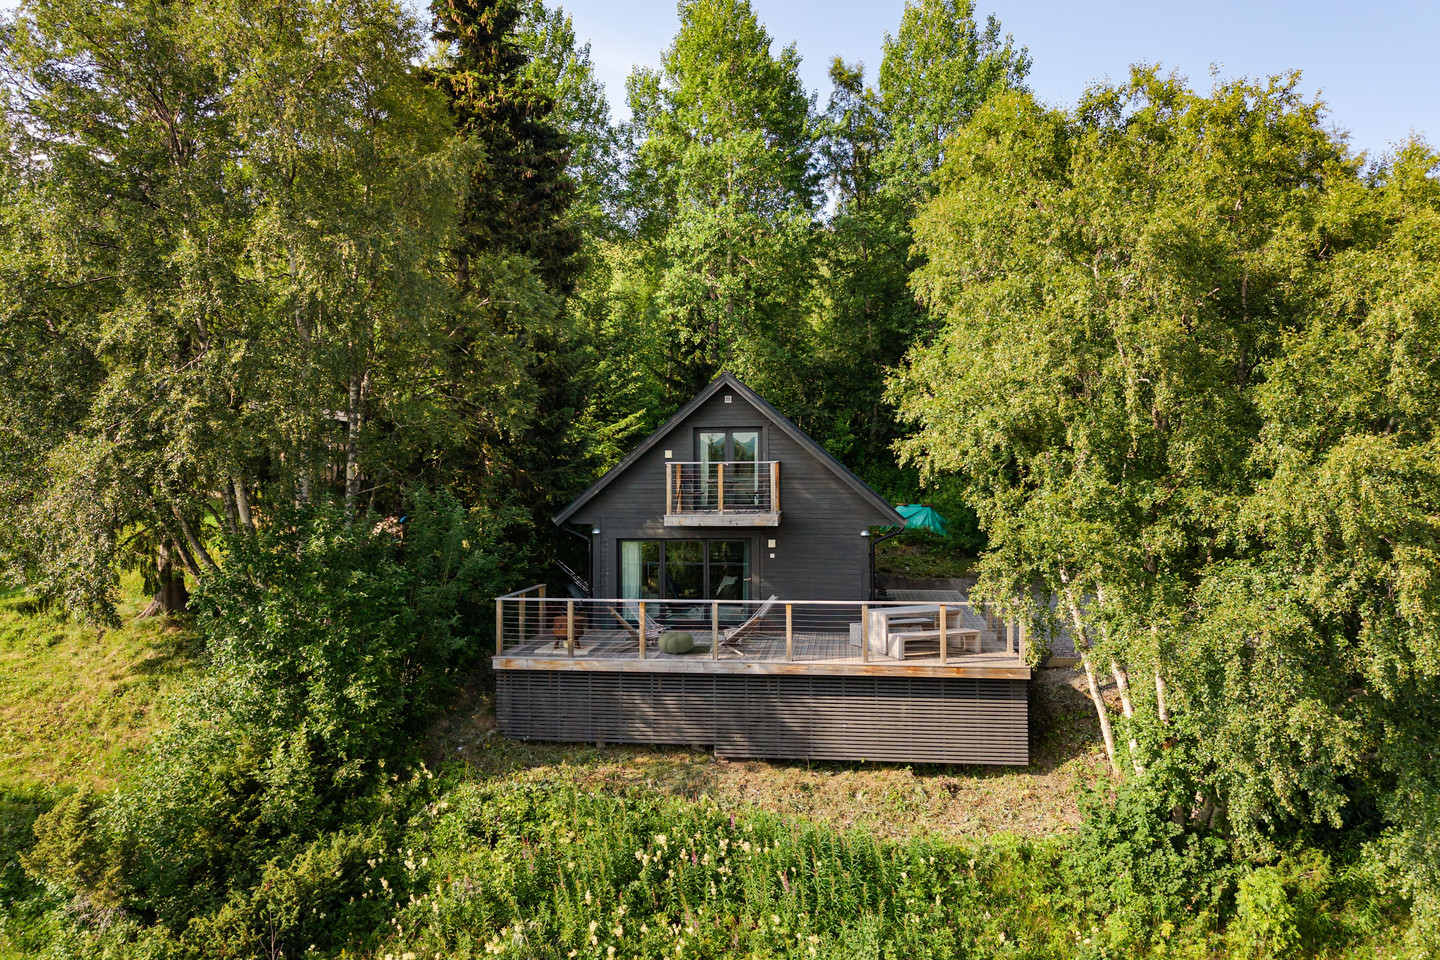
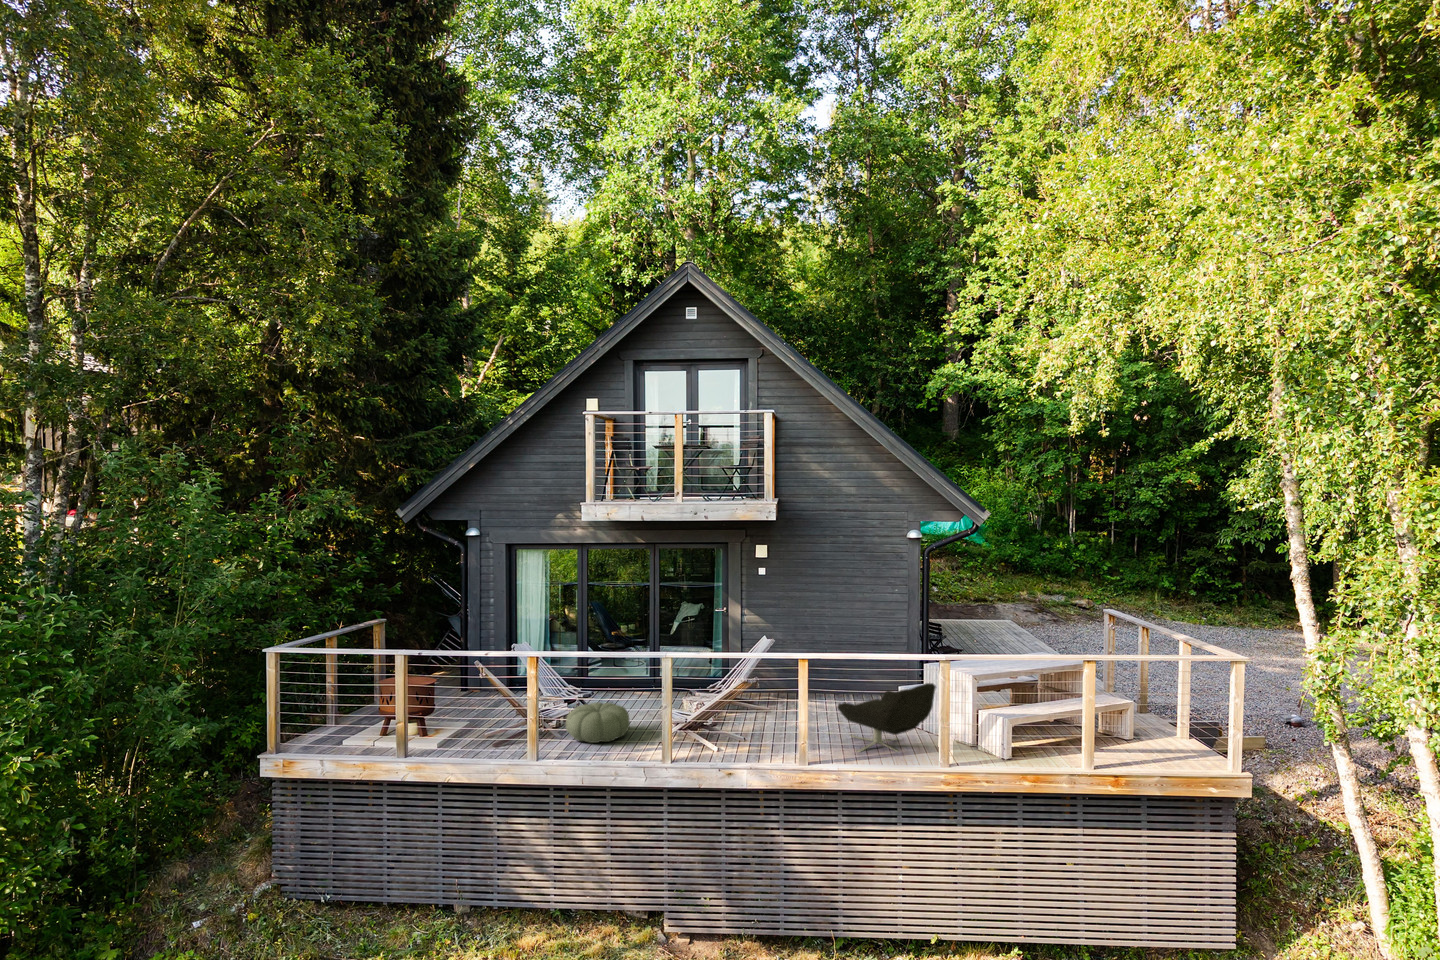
lounge chair: none [810,622,865,661] -> present [838,683,936,752]

